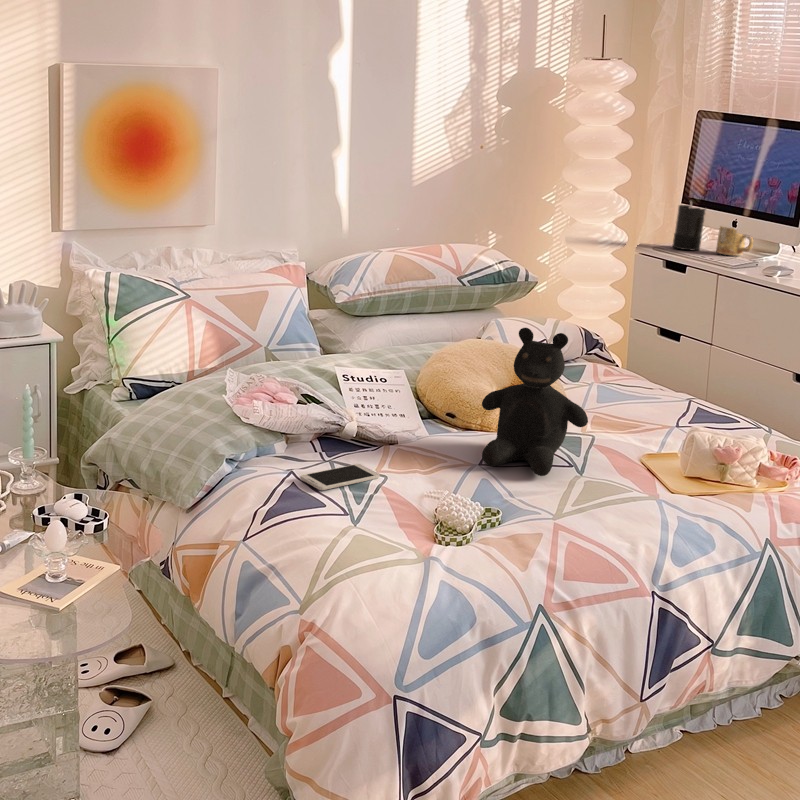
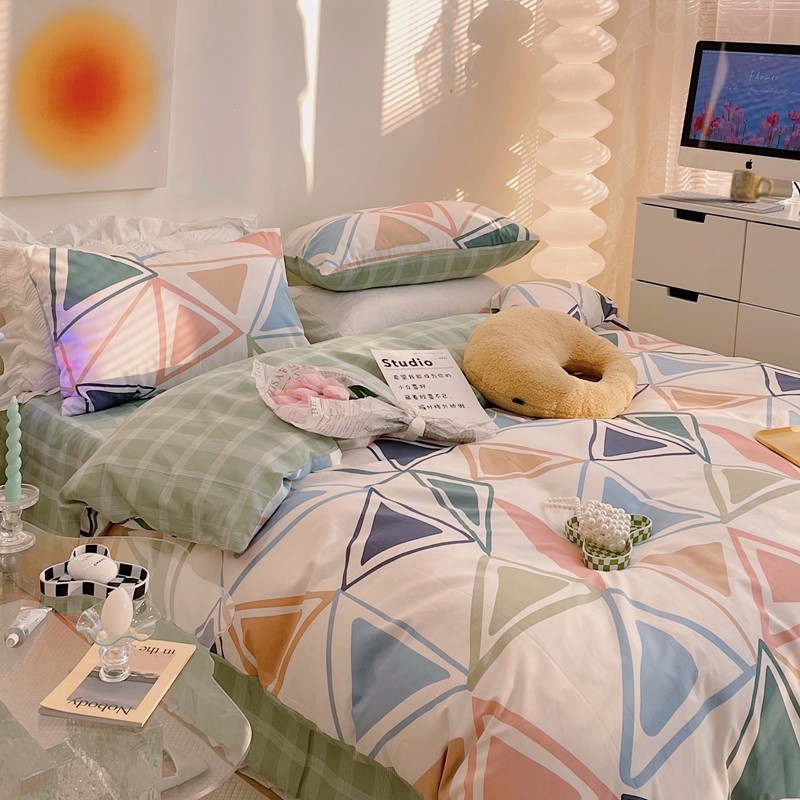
candle: present [673,203,706,251] -> none [677,143,715,199]
teddy bear: present [482,328,588,476] -> none [576,288,713,470]
smartphone: present [301,464,379,490] -> none [387,472,480,511]

